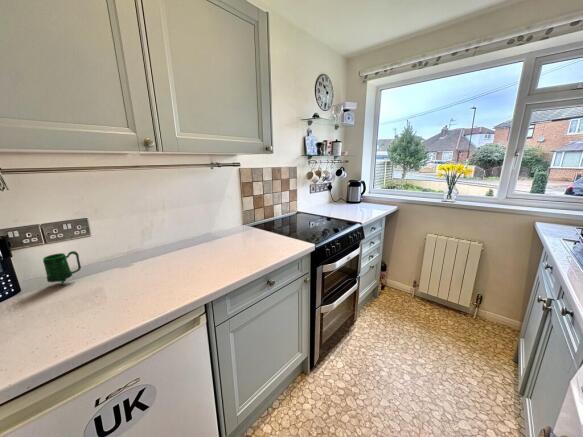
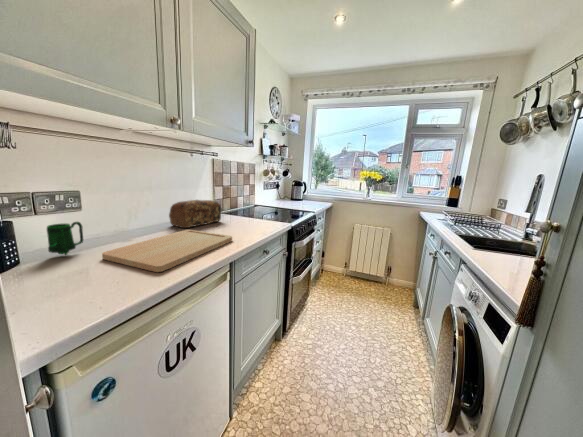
bread loaf: none [183,215,238,249] -> present [169,200,221,228]
cutting board: none [81,253,222,322] -> present [102,230,232,272]

